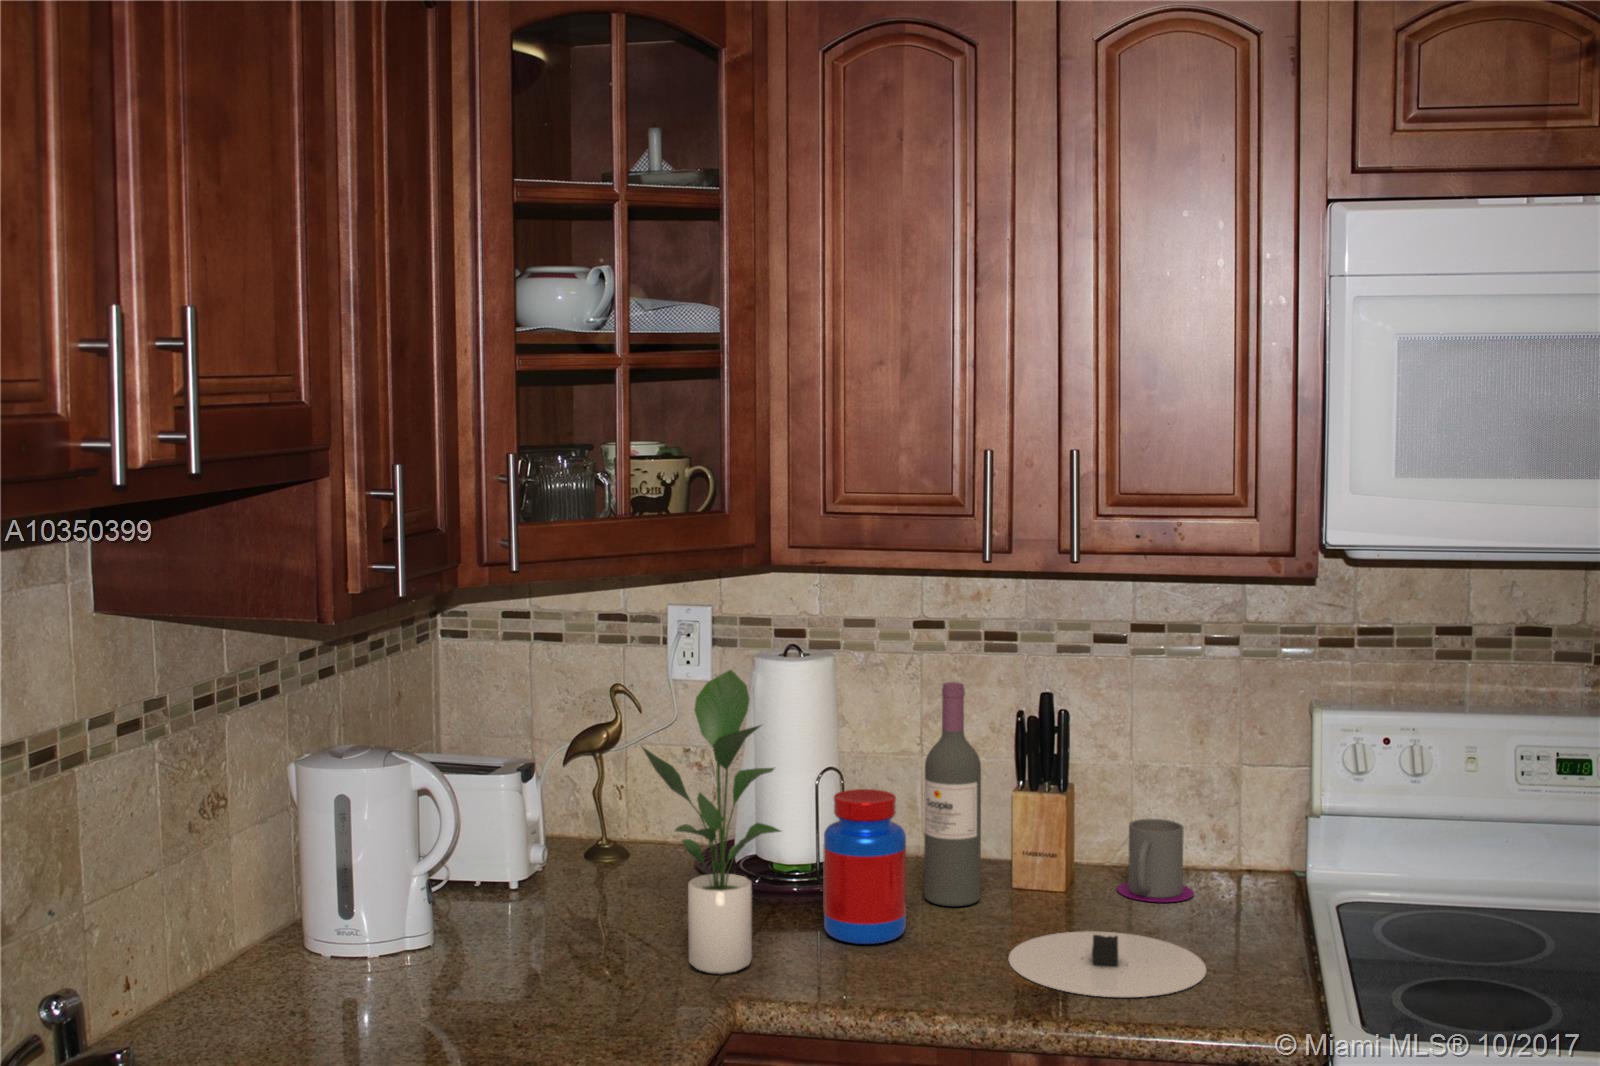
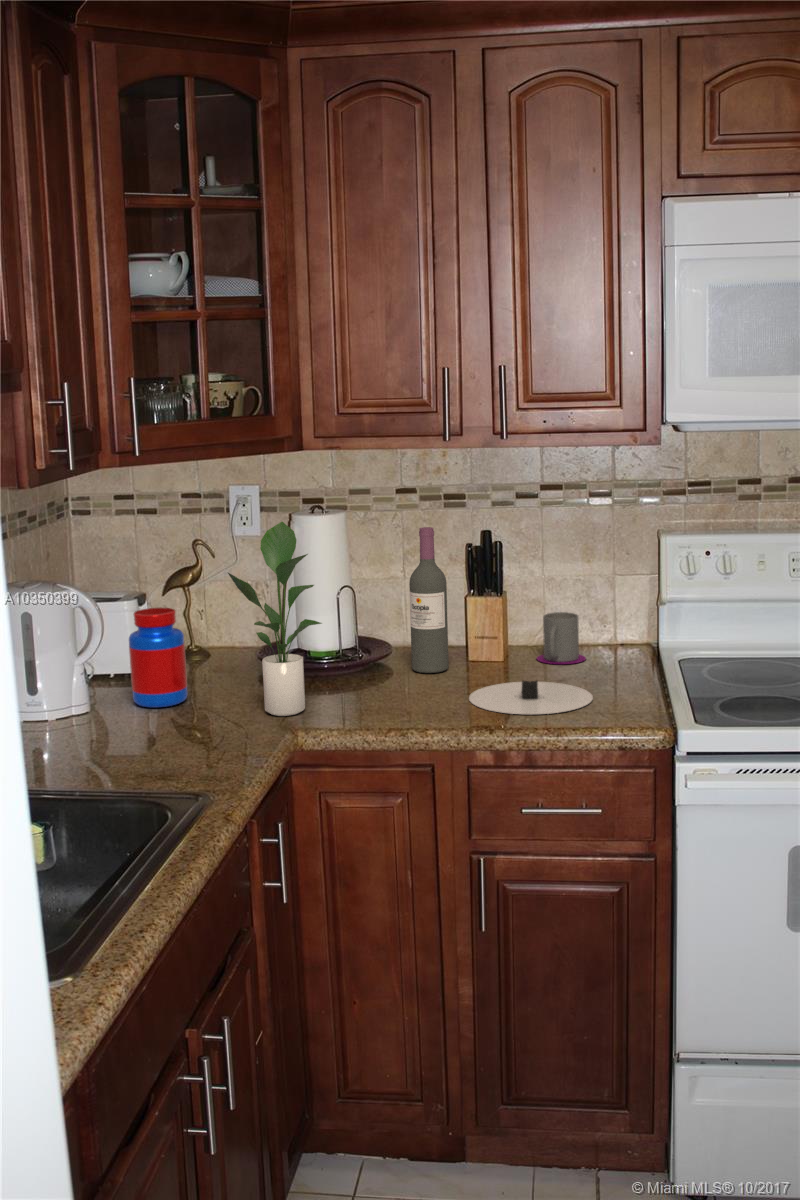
jar: present [823,789,906,944] -> present [129,608,188,708]

